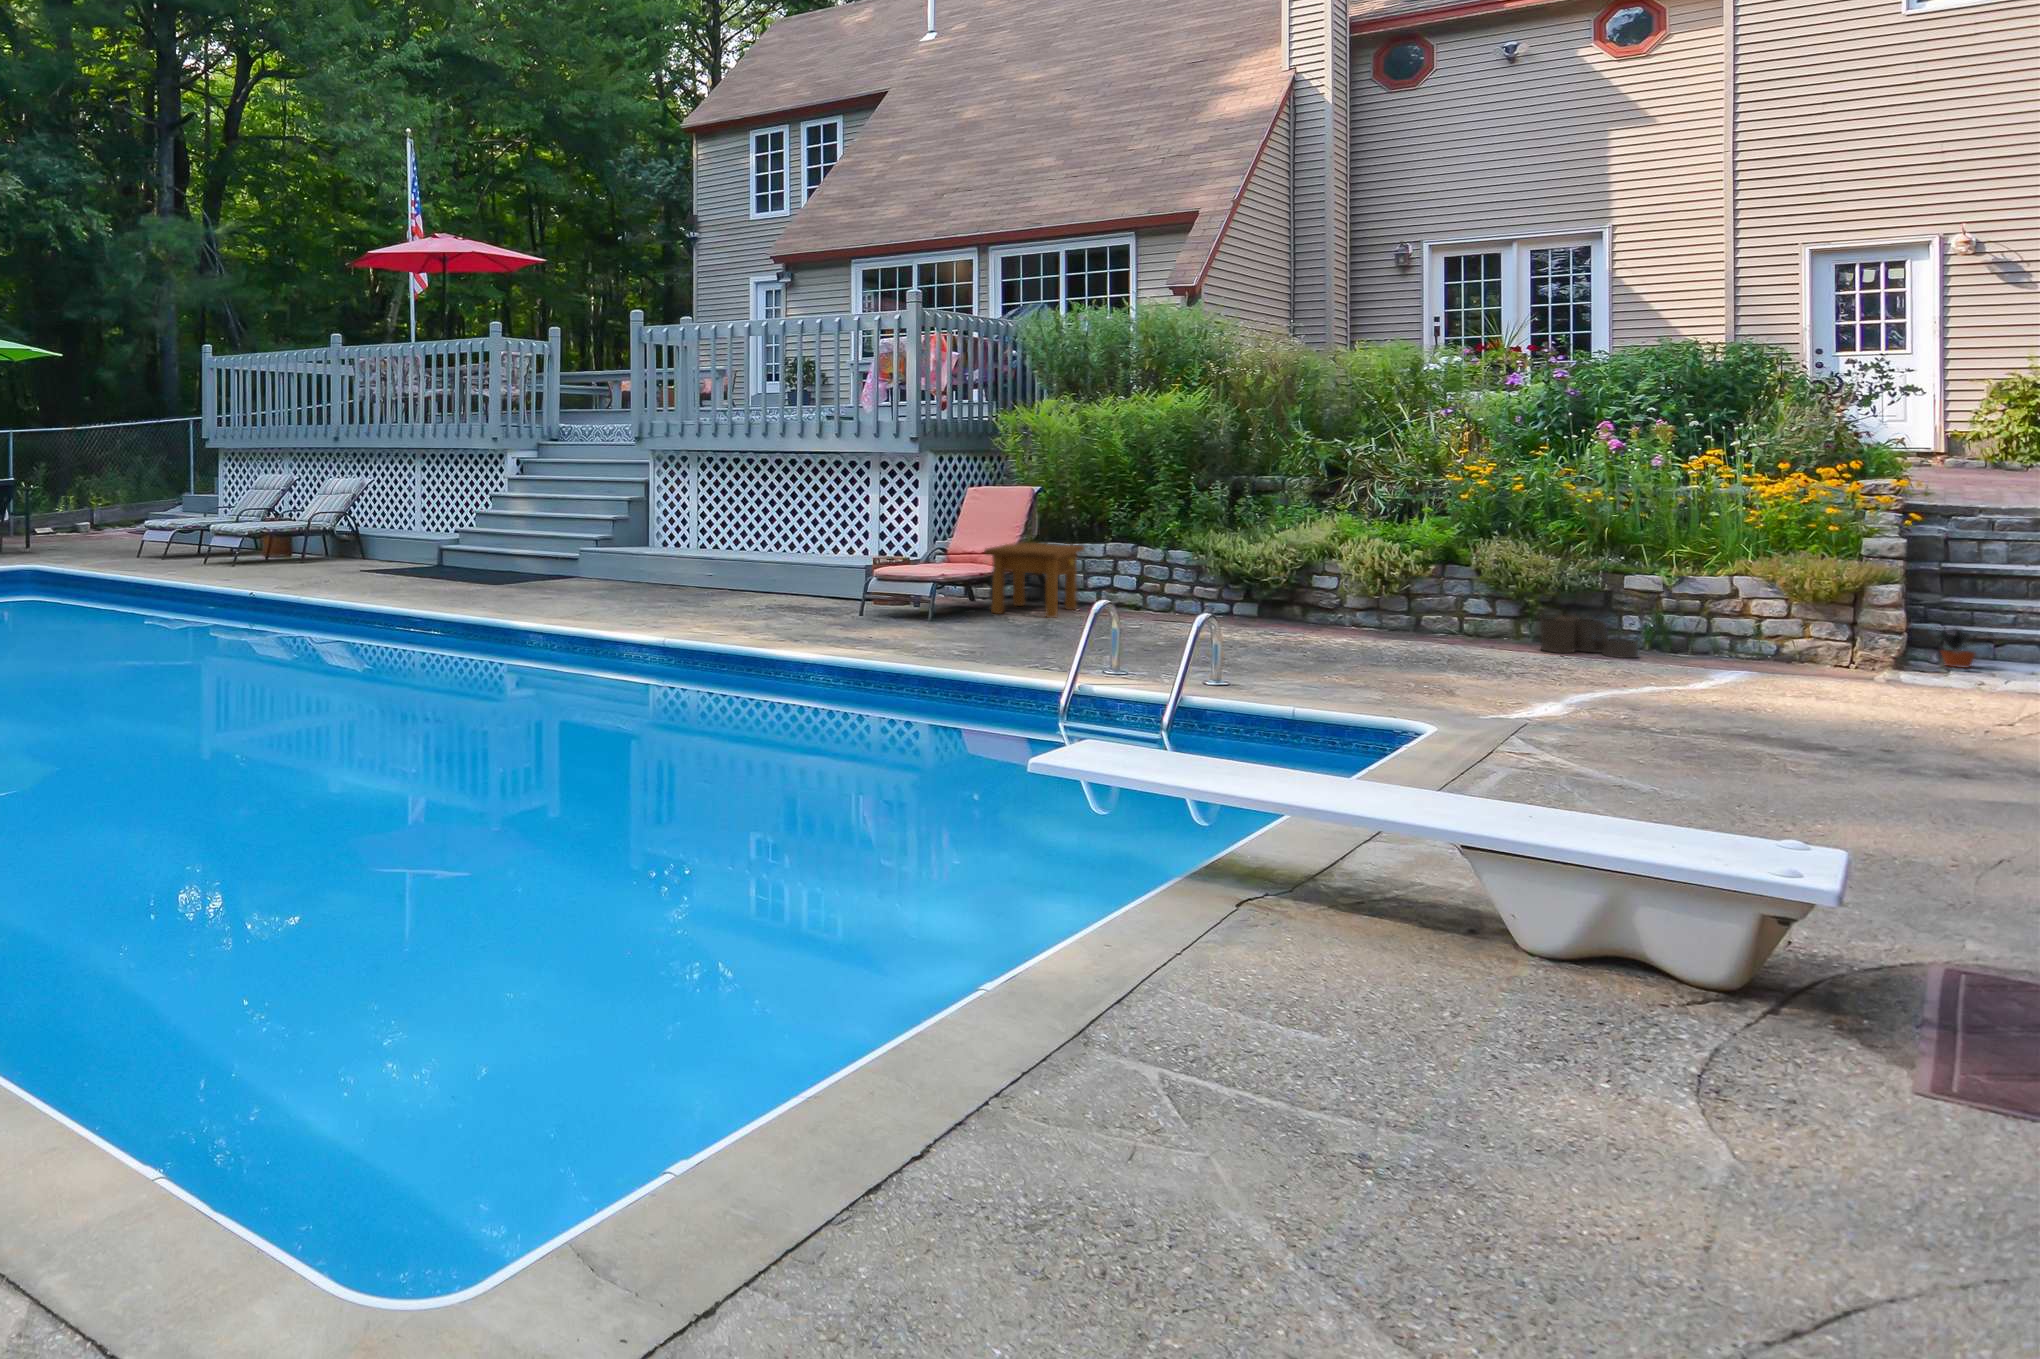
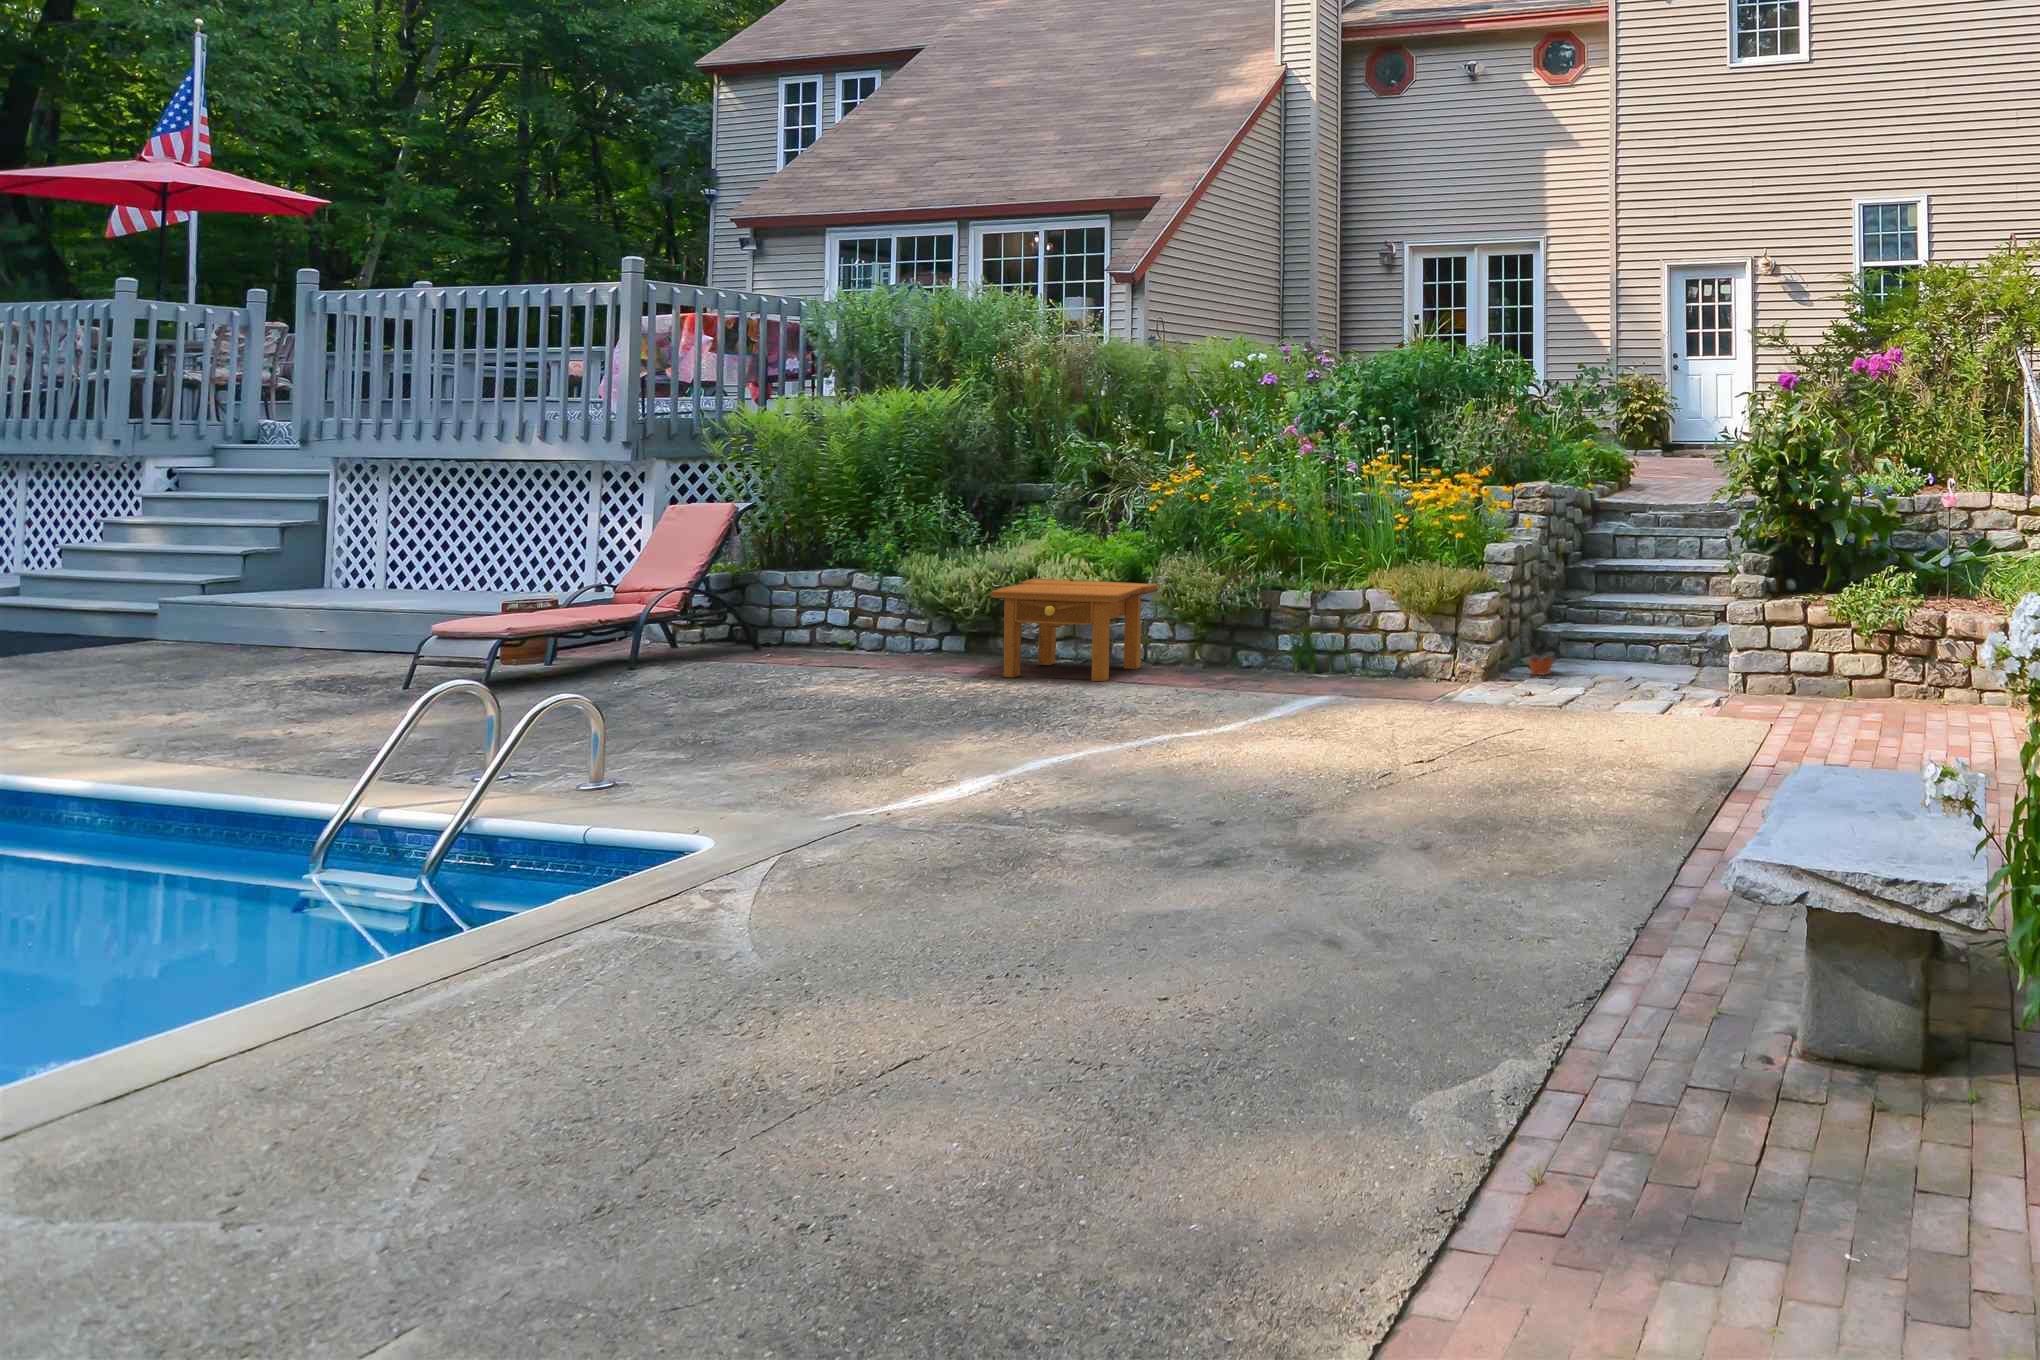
side table: present [984,542,1084,618] -> present [991,578,1158,681]
woven basket: present [1540,614,1638,658] -> none [1175,632,1260,685]

